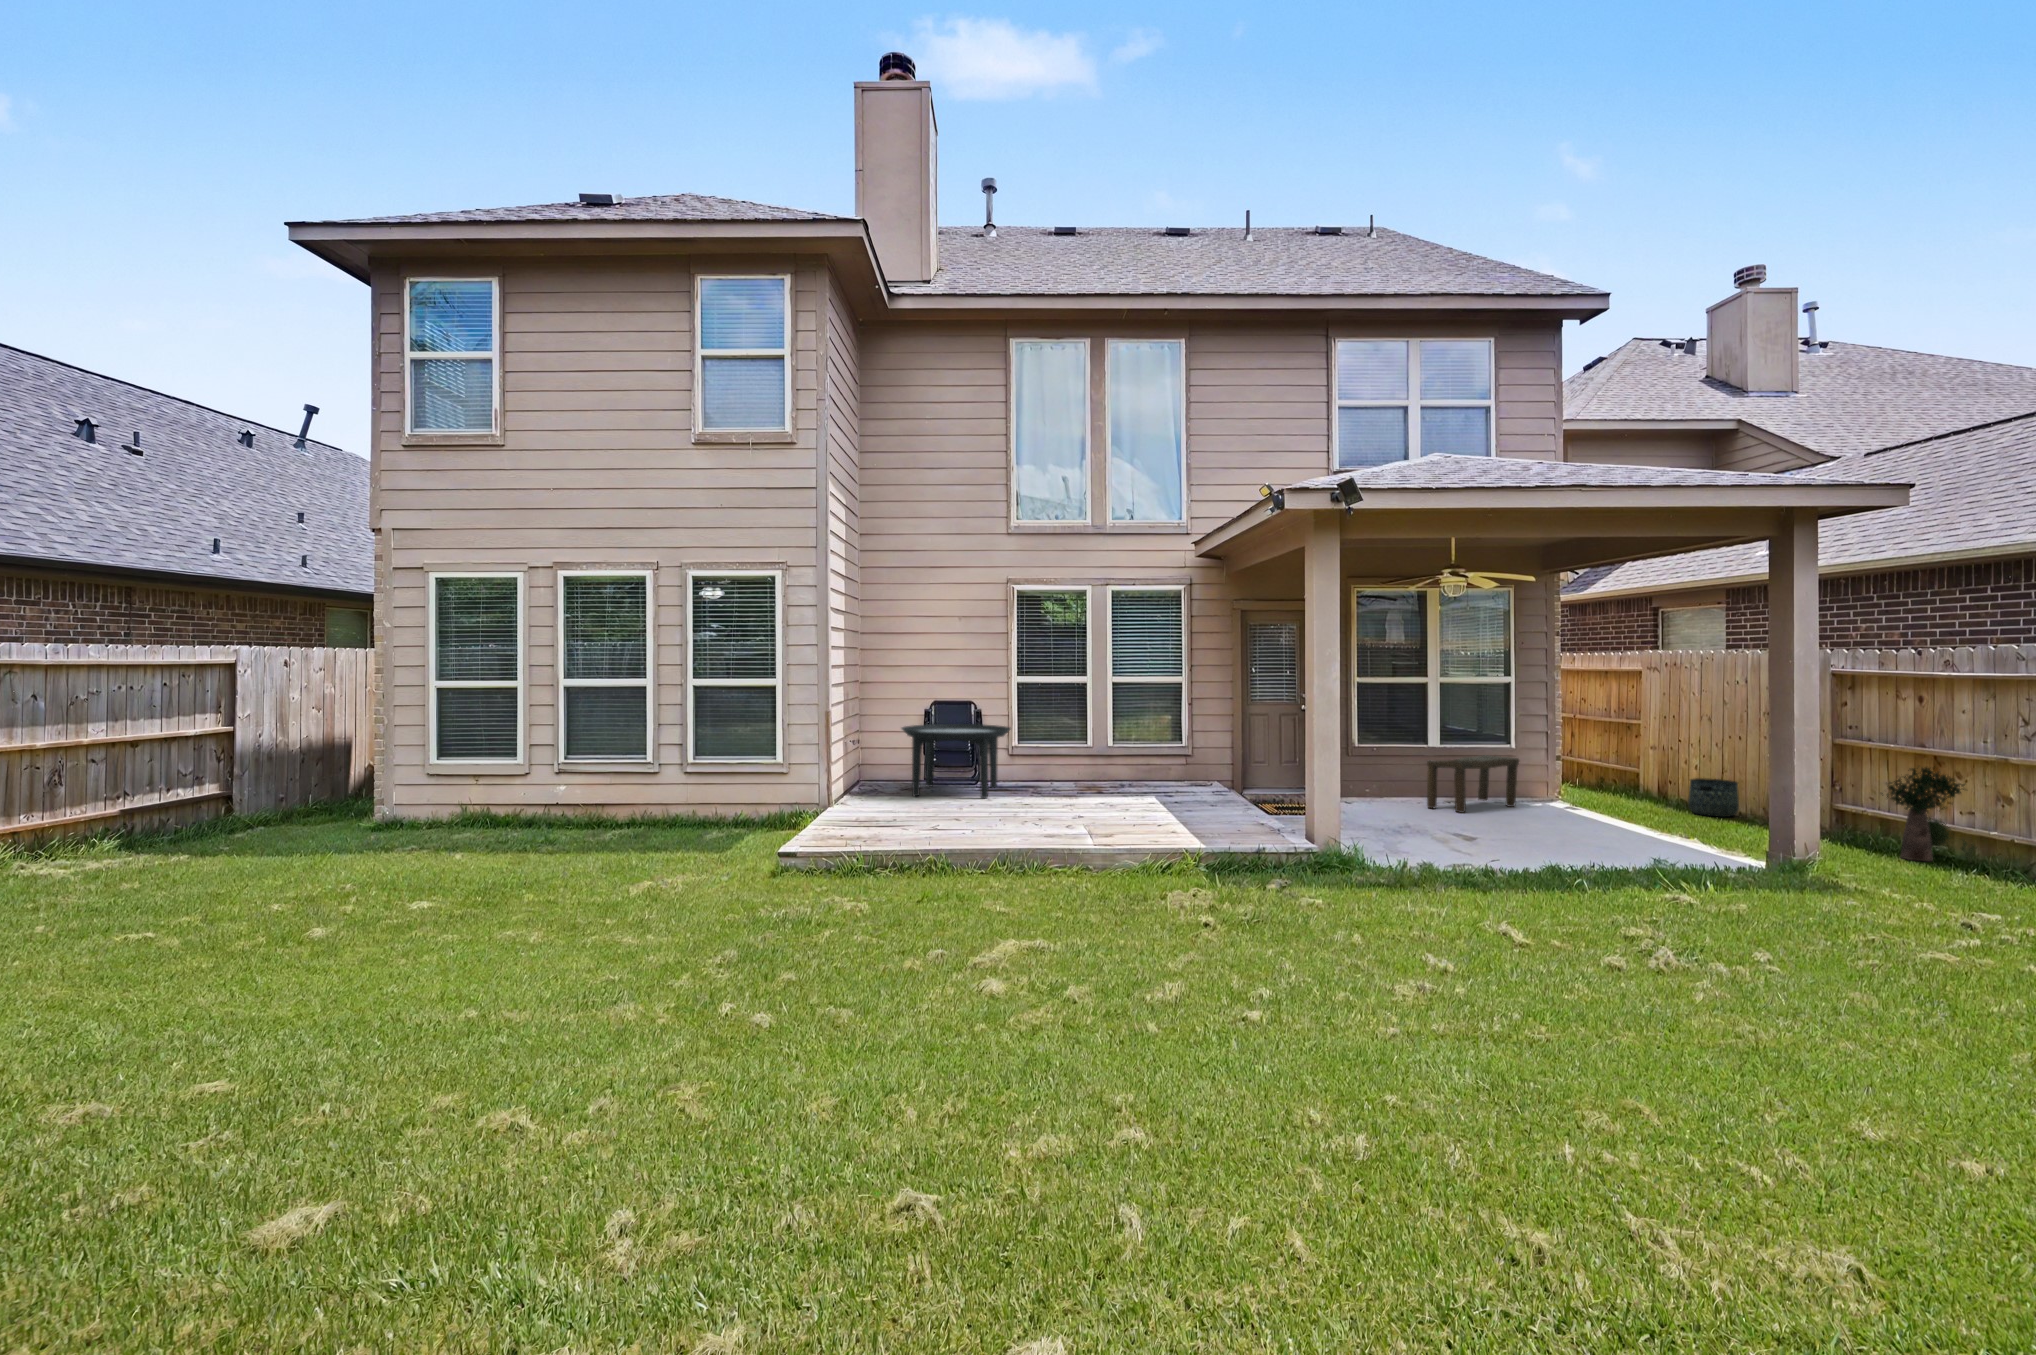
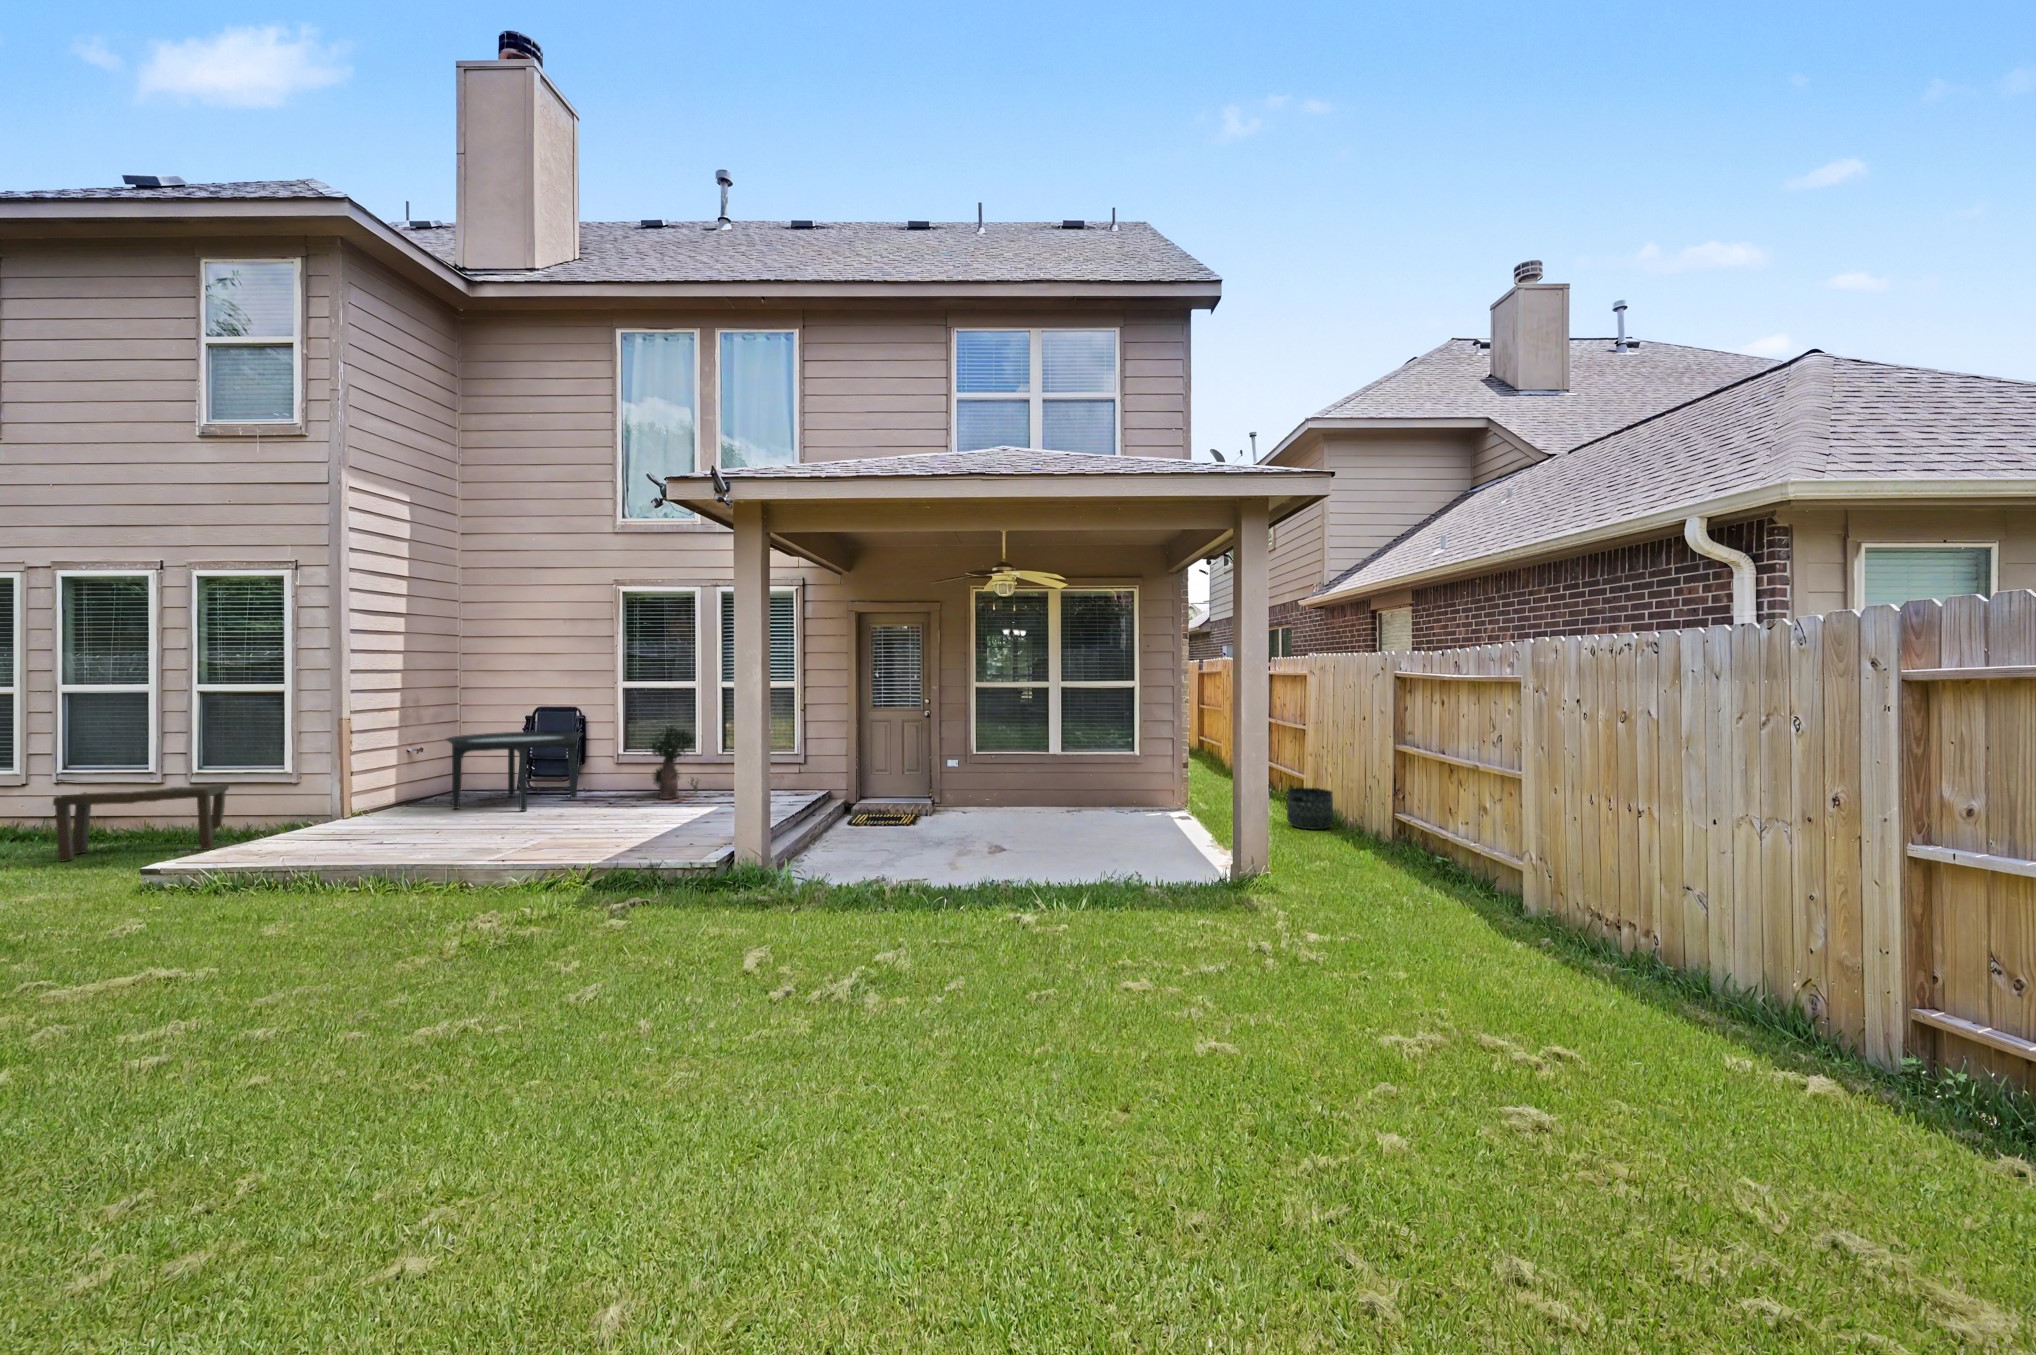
bench: present [1427,755,1519,813] -> present [53,784,229,862]
potted plant: present [1882,767,1977,862] -> present [651,726,699,799]

